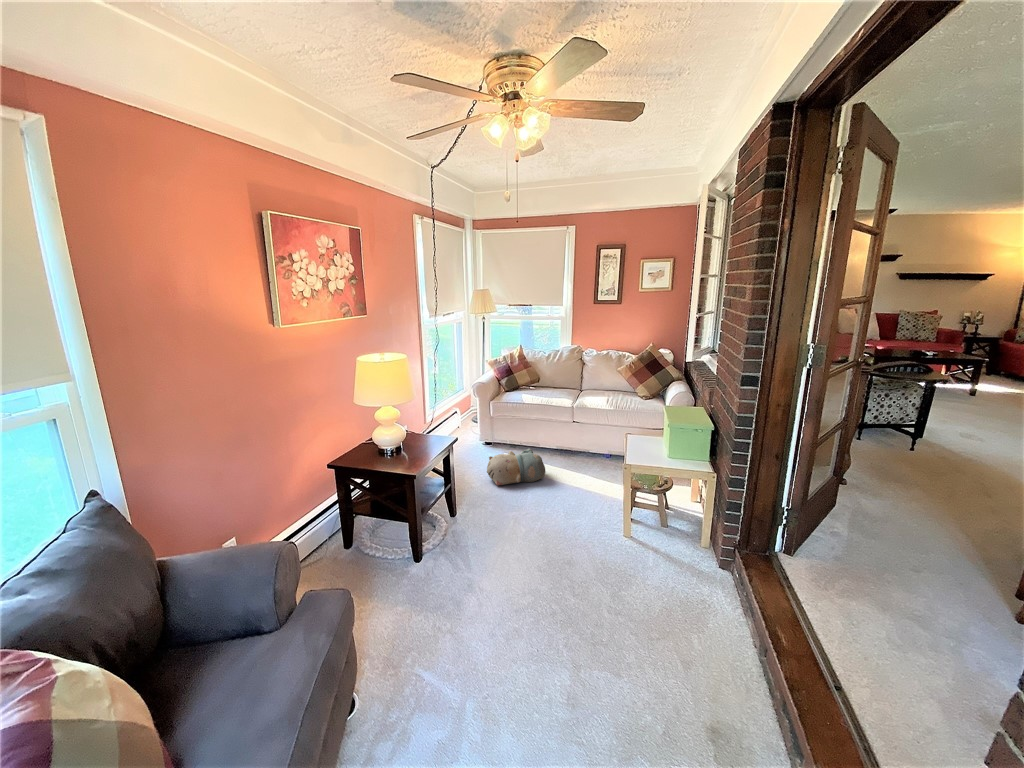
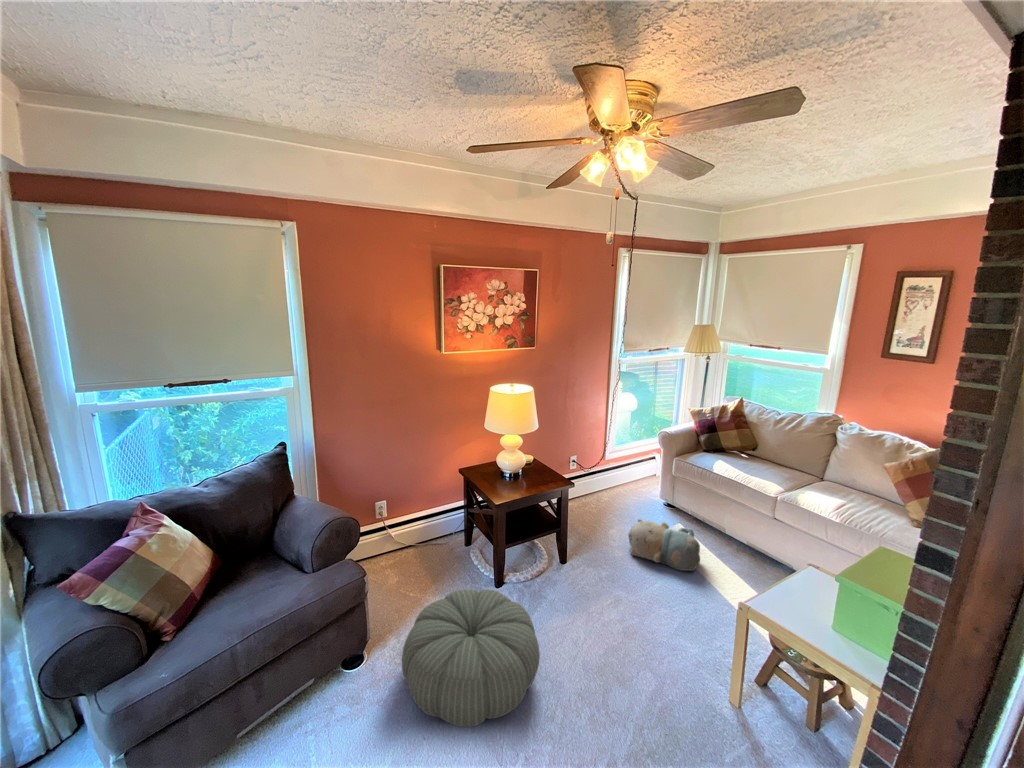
pouf: none [396,551,537,687] -> present [402,589,540,727]

